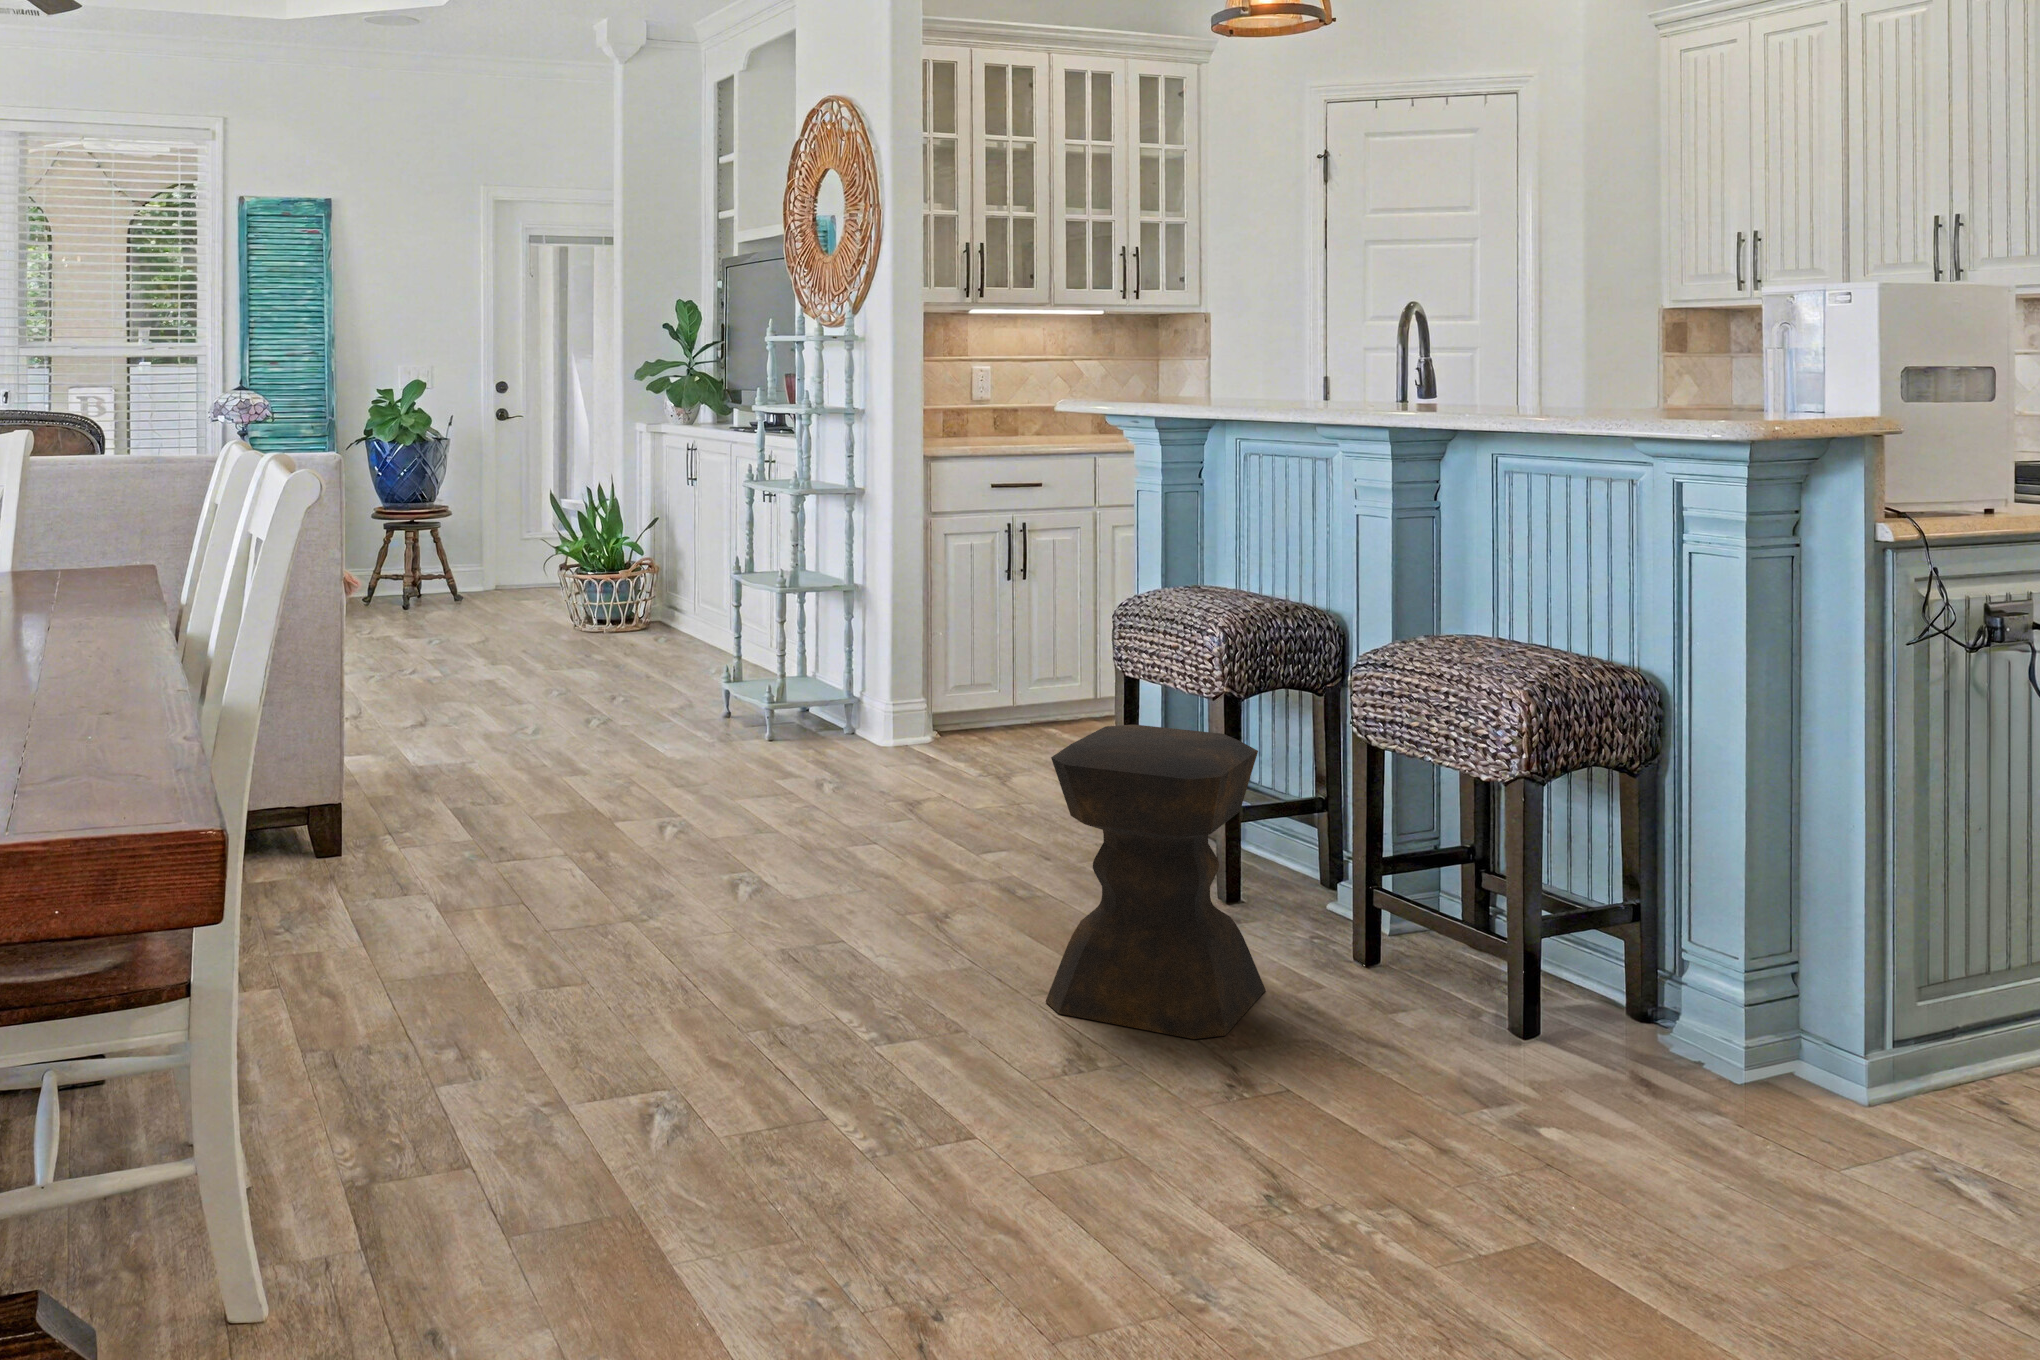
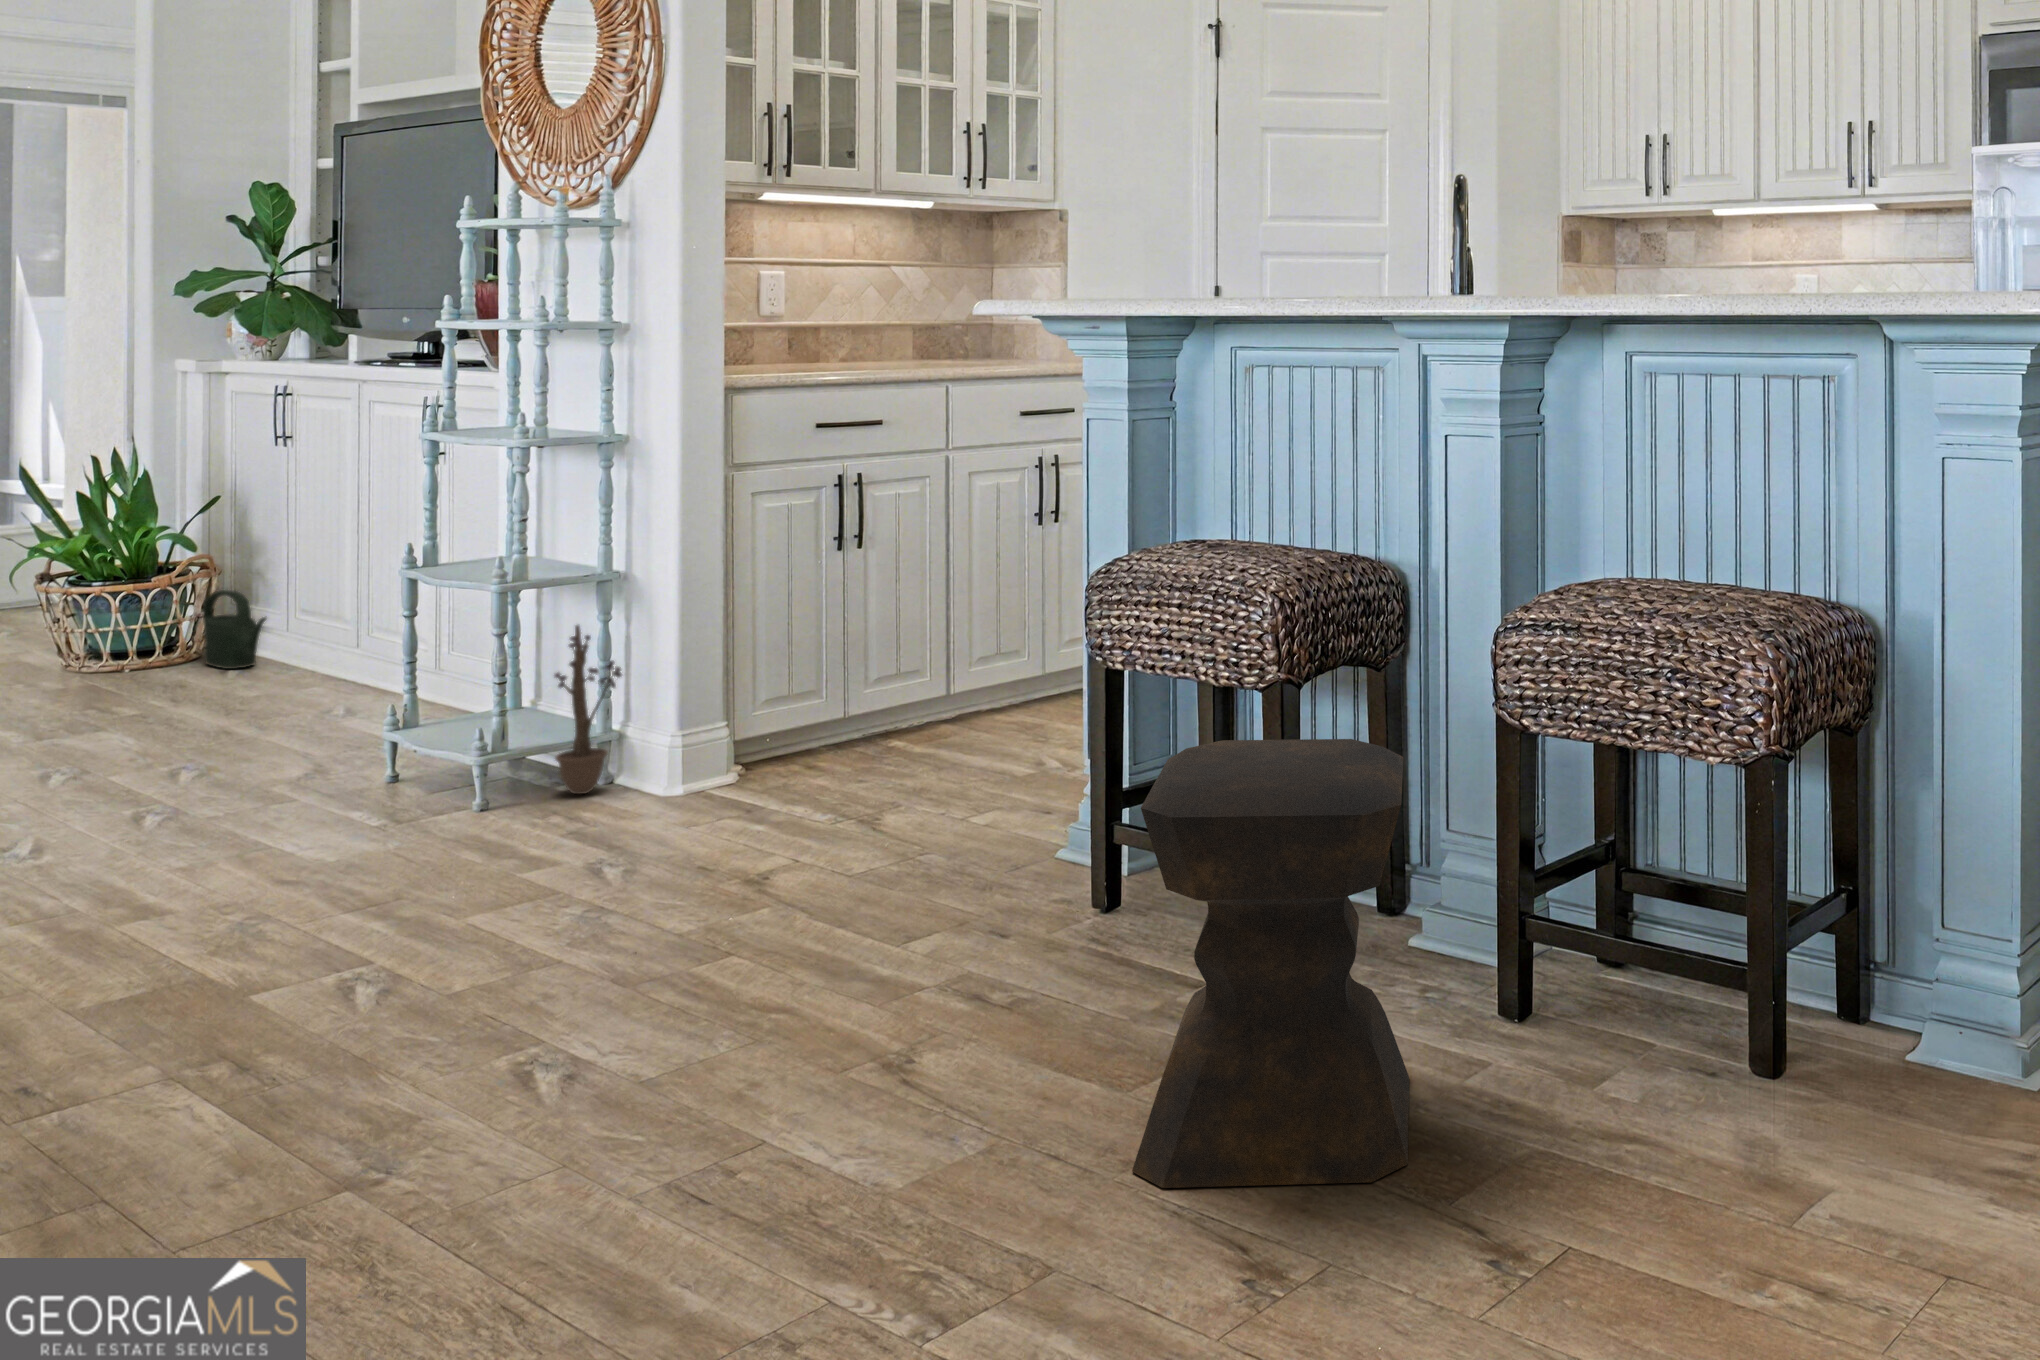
watering can: none [647,582,680,636] -> present [203,590,266,669]
decorative plant: none [813,619,854,738] -> present [549,625,622,794]

